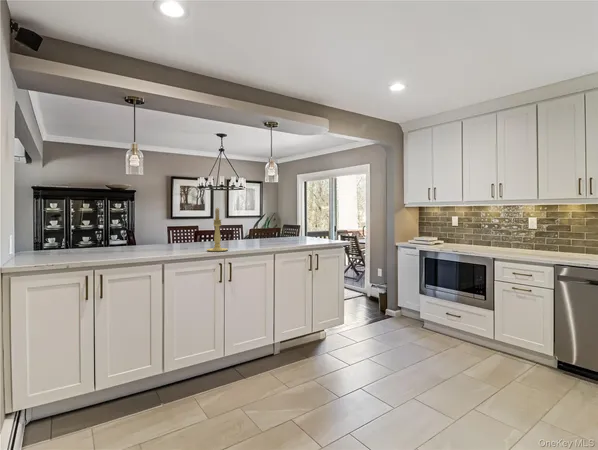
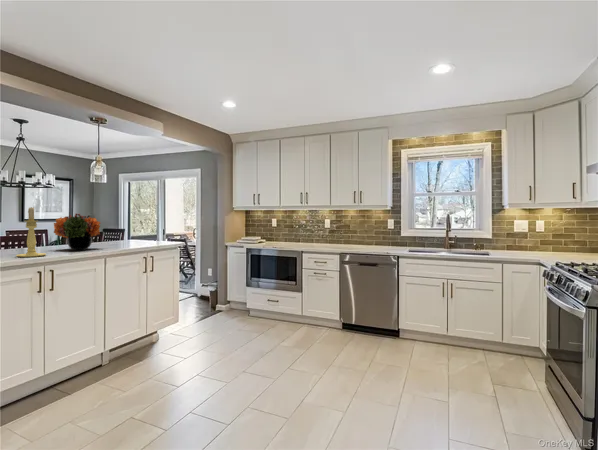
flower arrangement: none [235,212,273,246] -> present [54,213,100,250]

